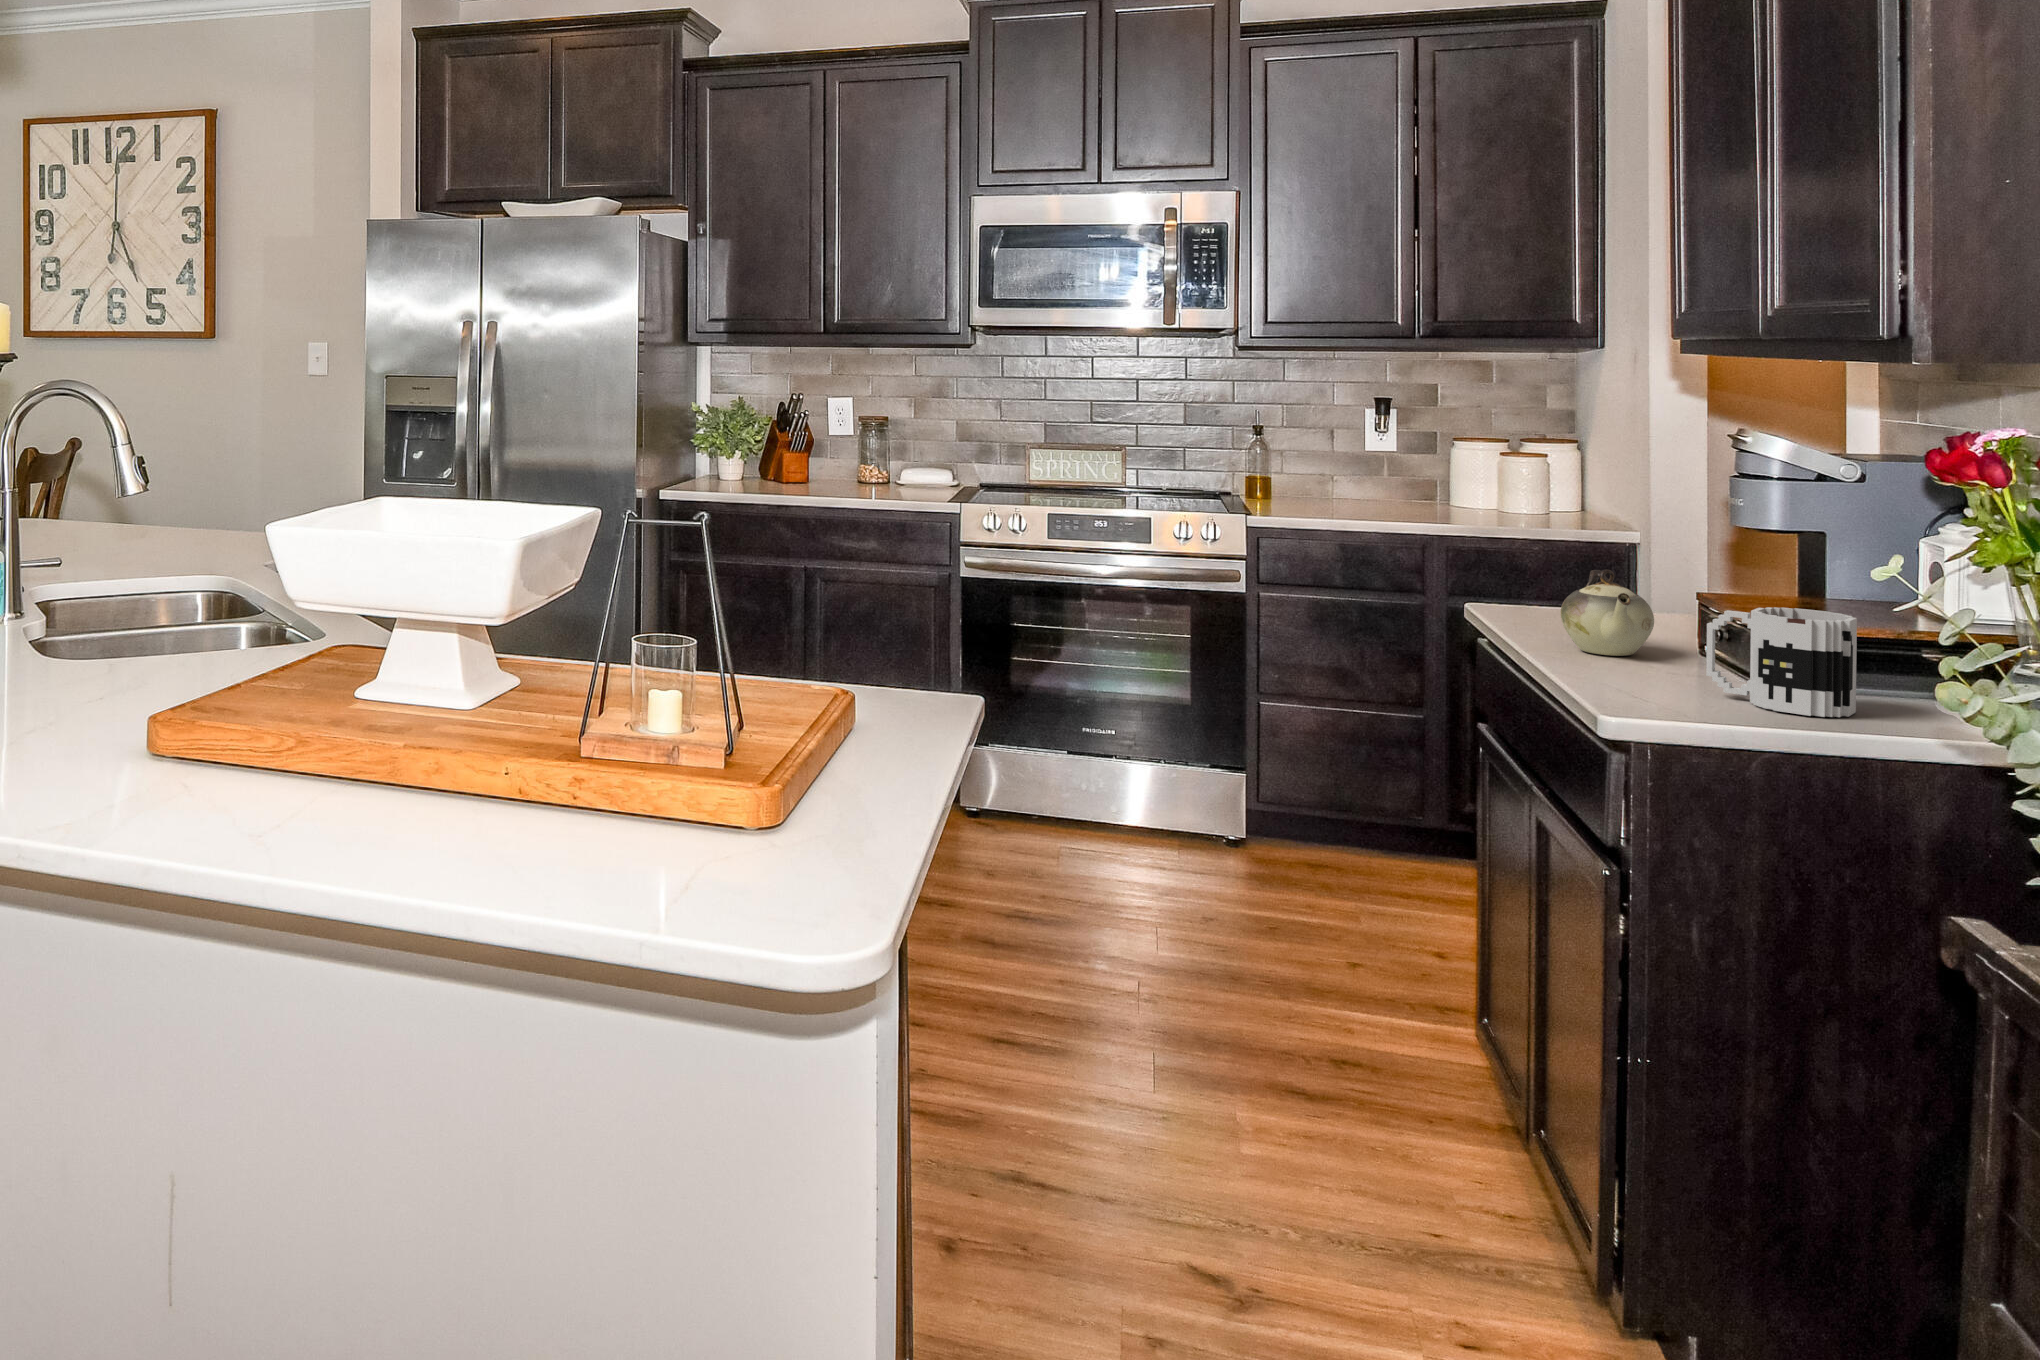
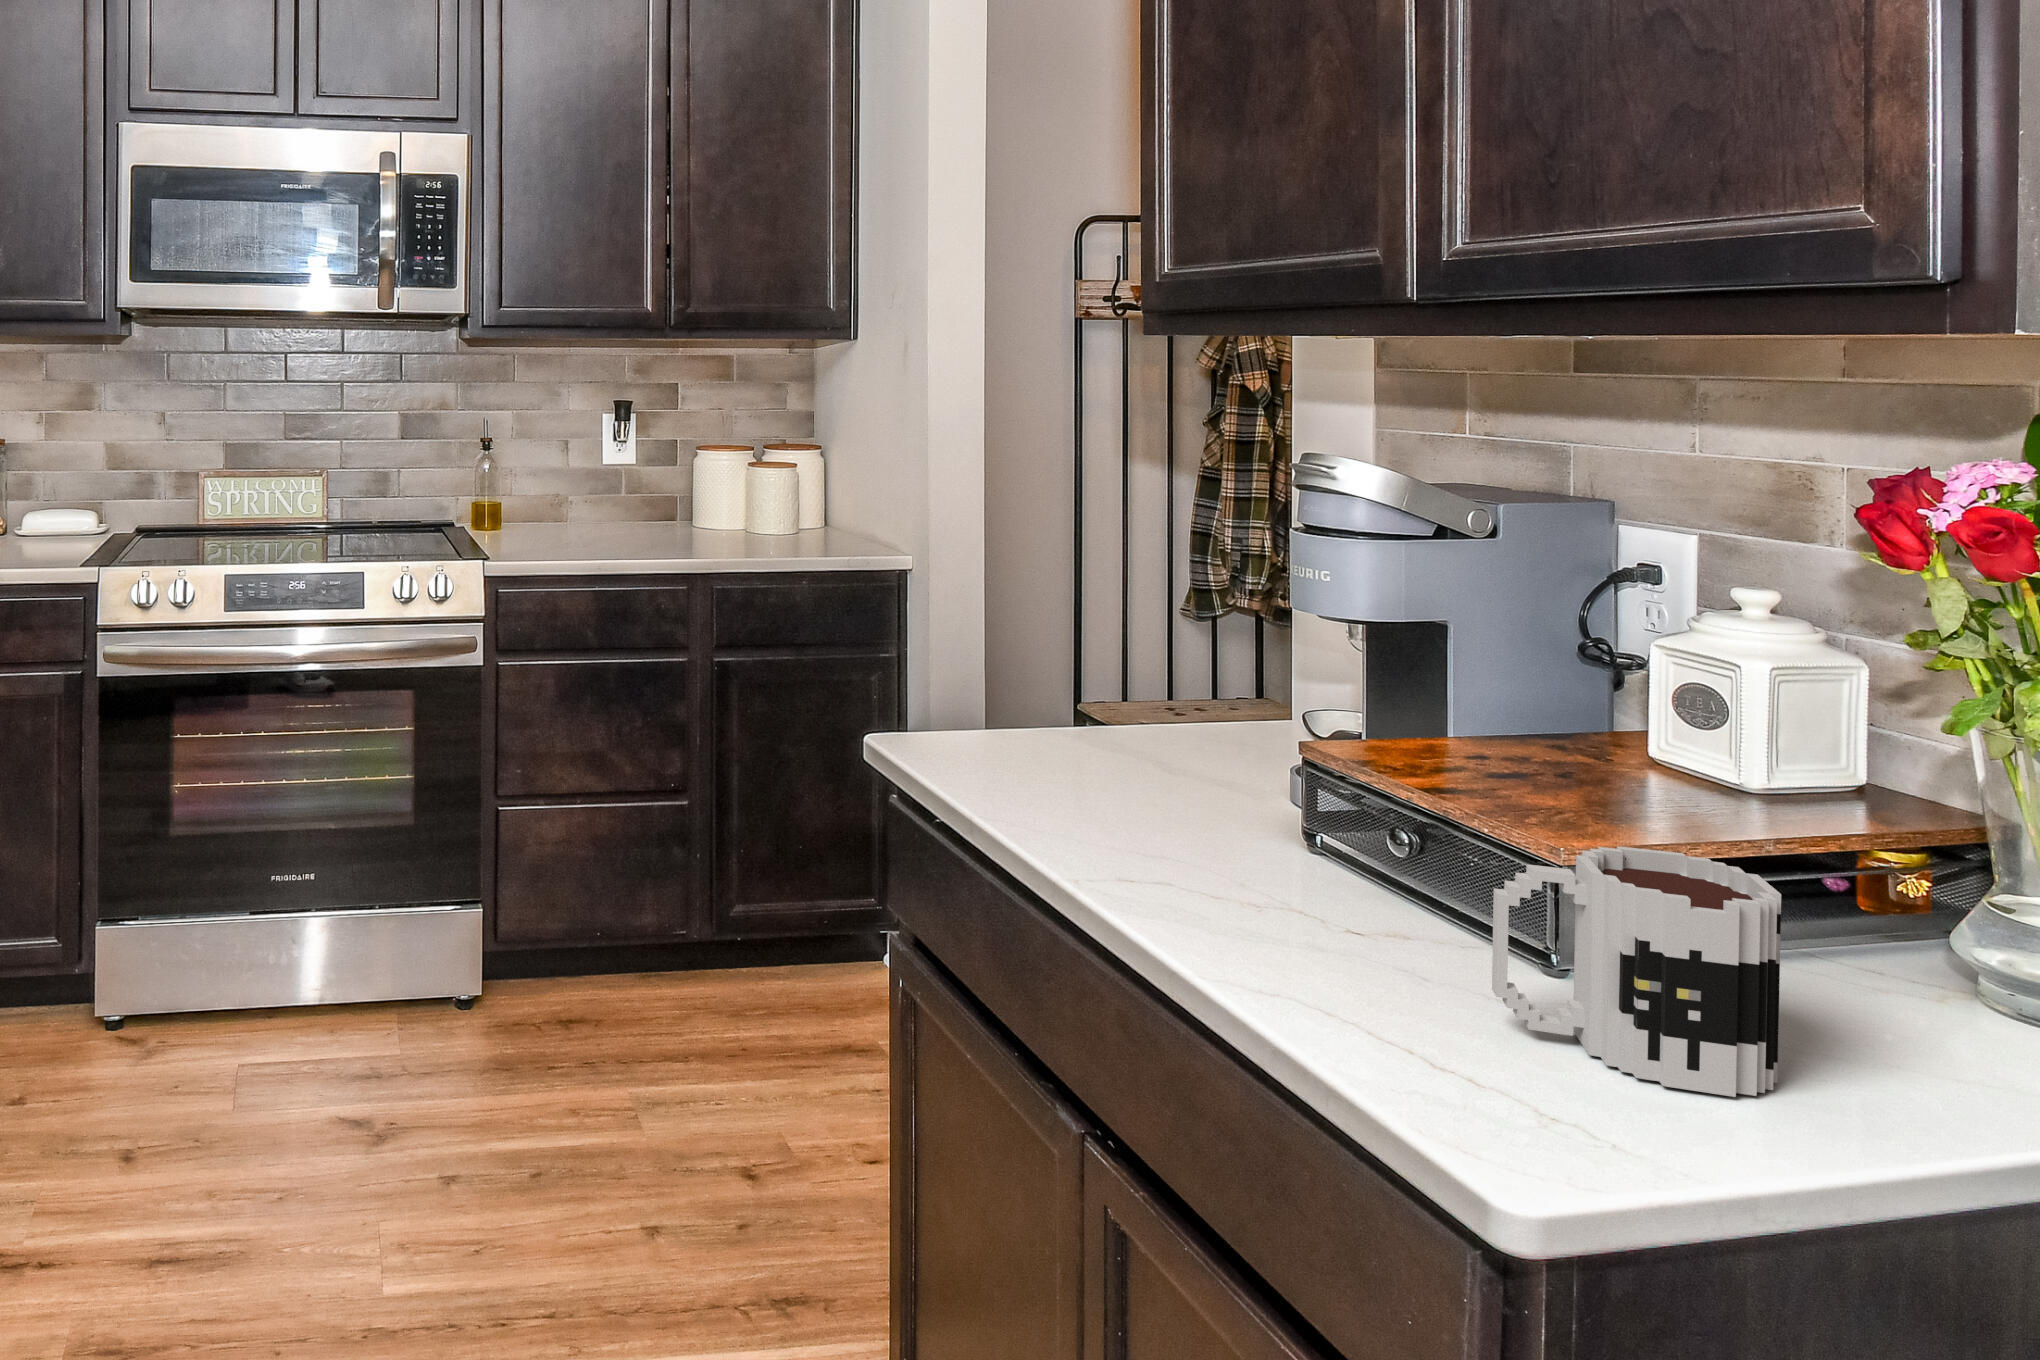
teapot: present [1561,569,1654,656] -> none [1116,729,1272,896]

